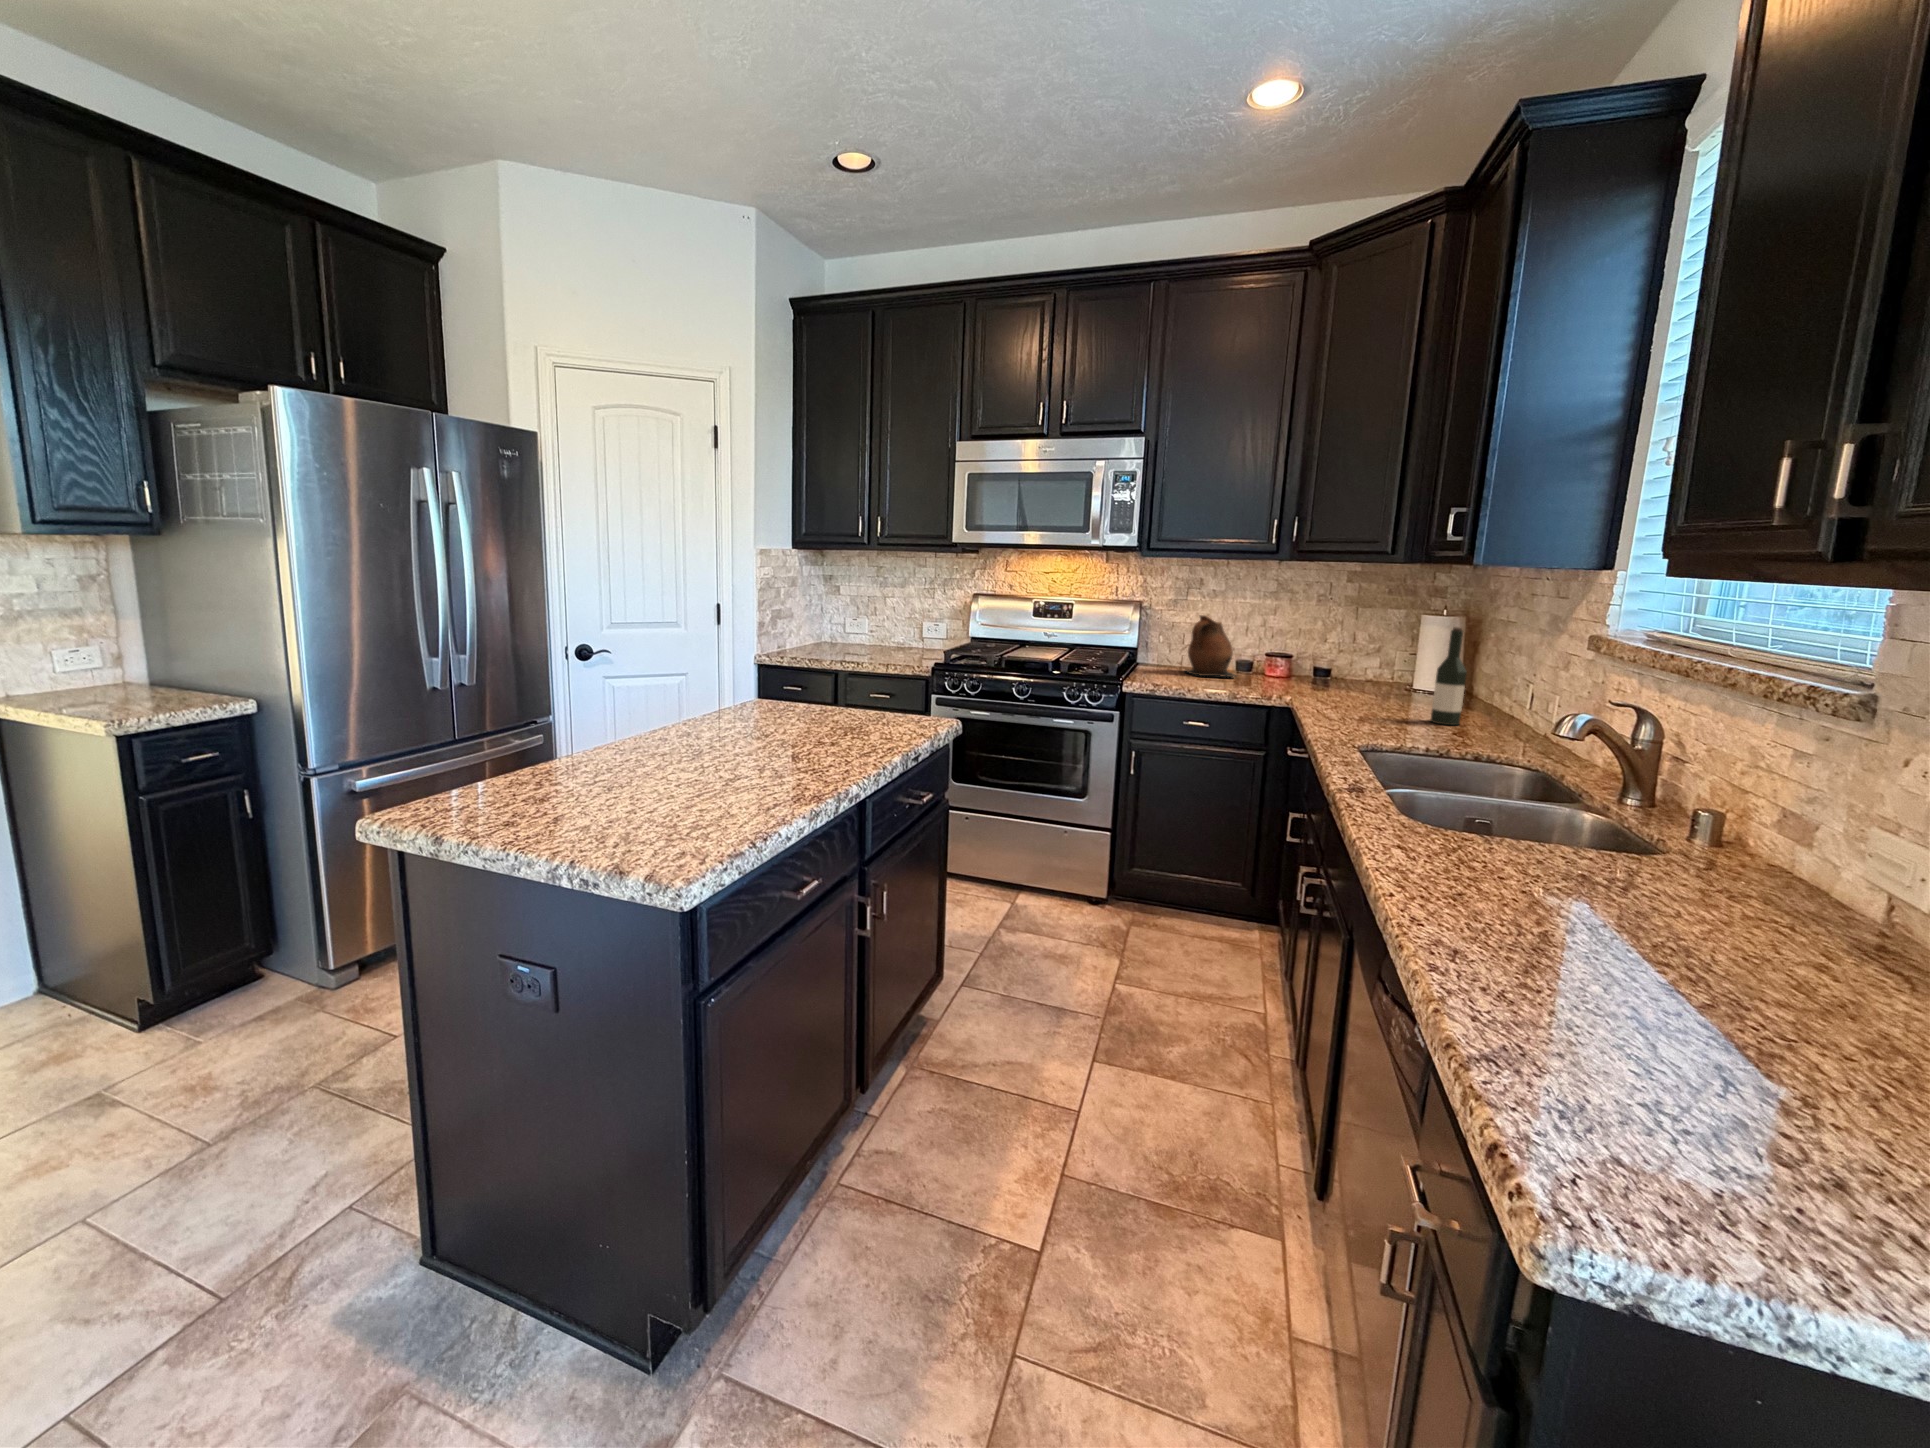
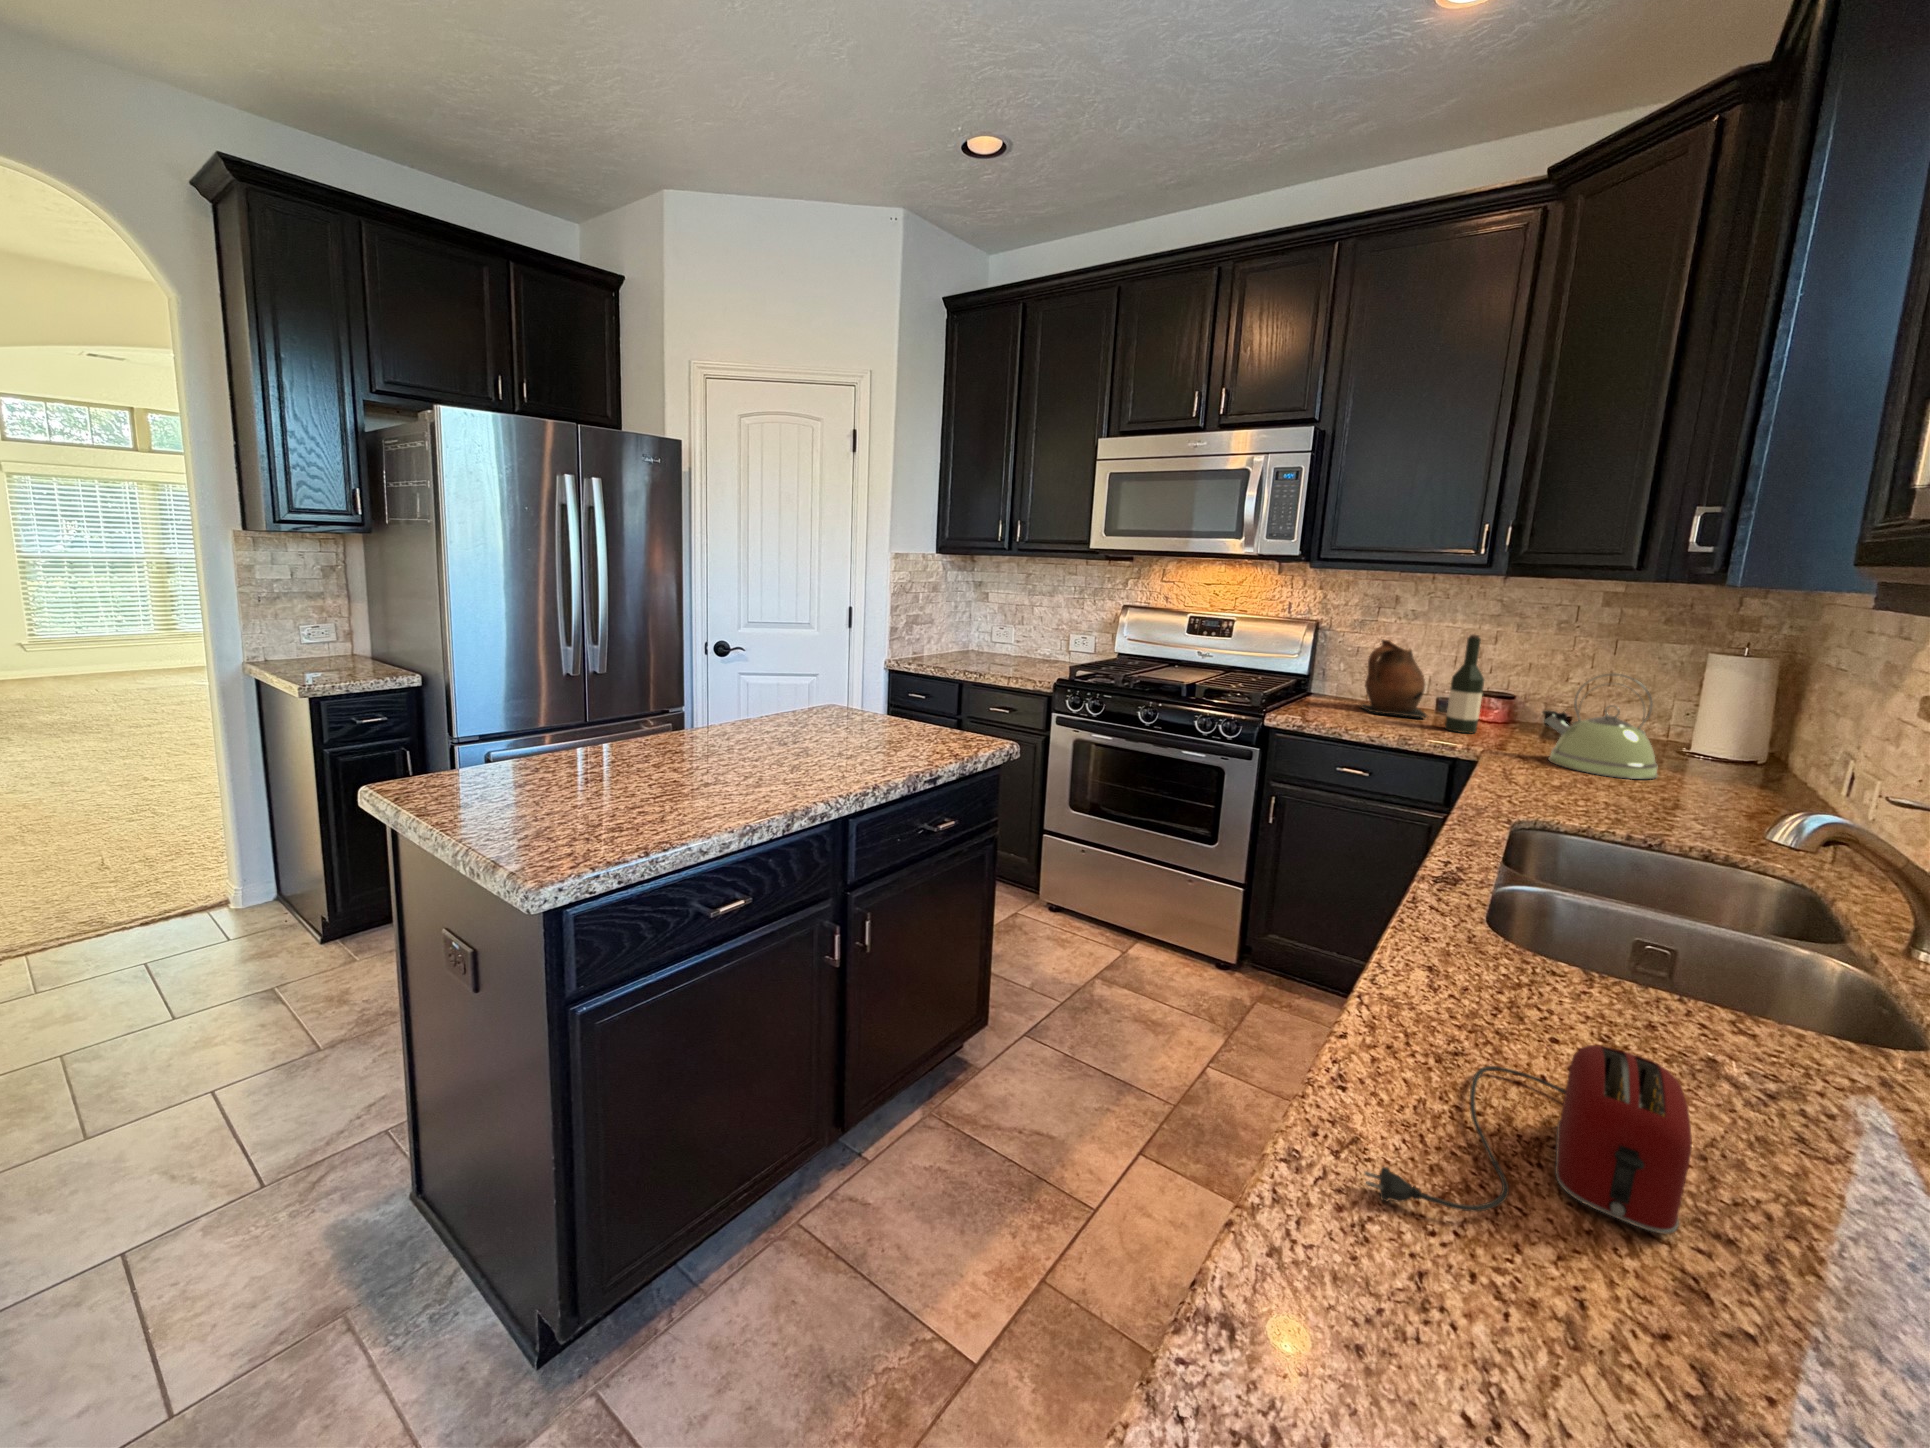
wine bottle: present [1431,627,1467,725] -> present [1445,634,1484,733]
kettle: none [1331,634,1409,711] -> present [1543,674,1658,779]
toaster: none [1474,866,1637,978] -> present [1365,1045,1692,1234]

